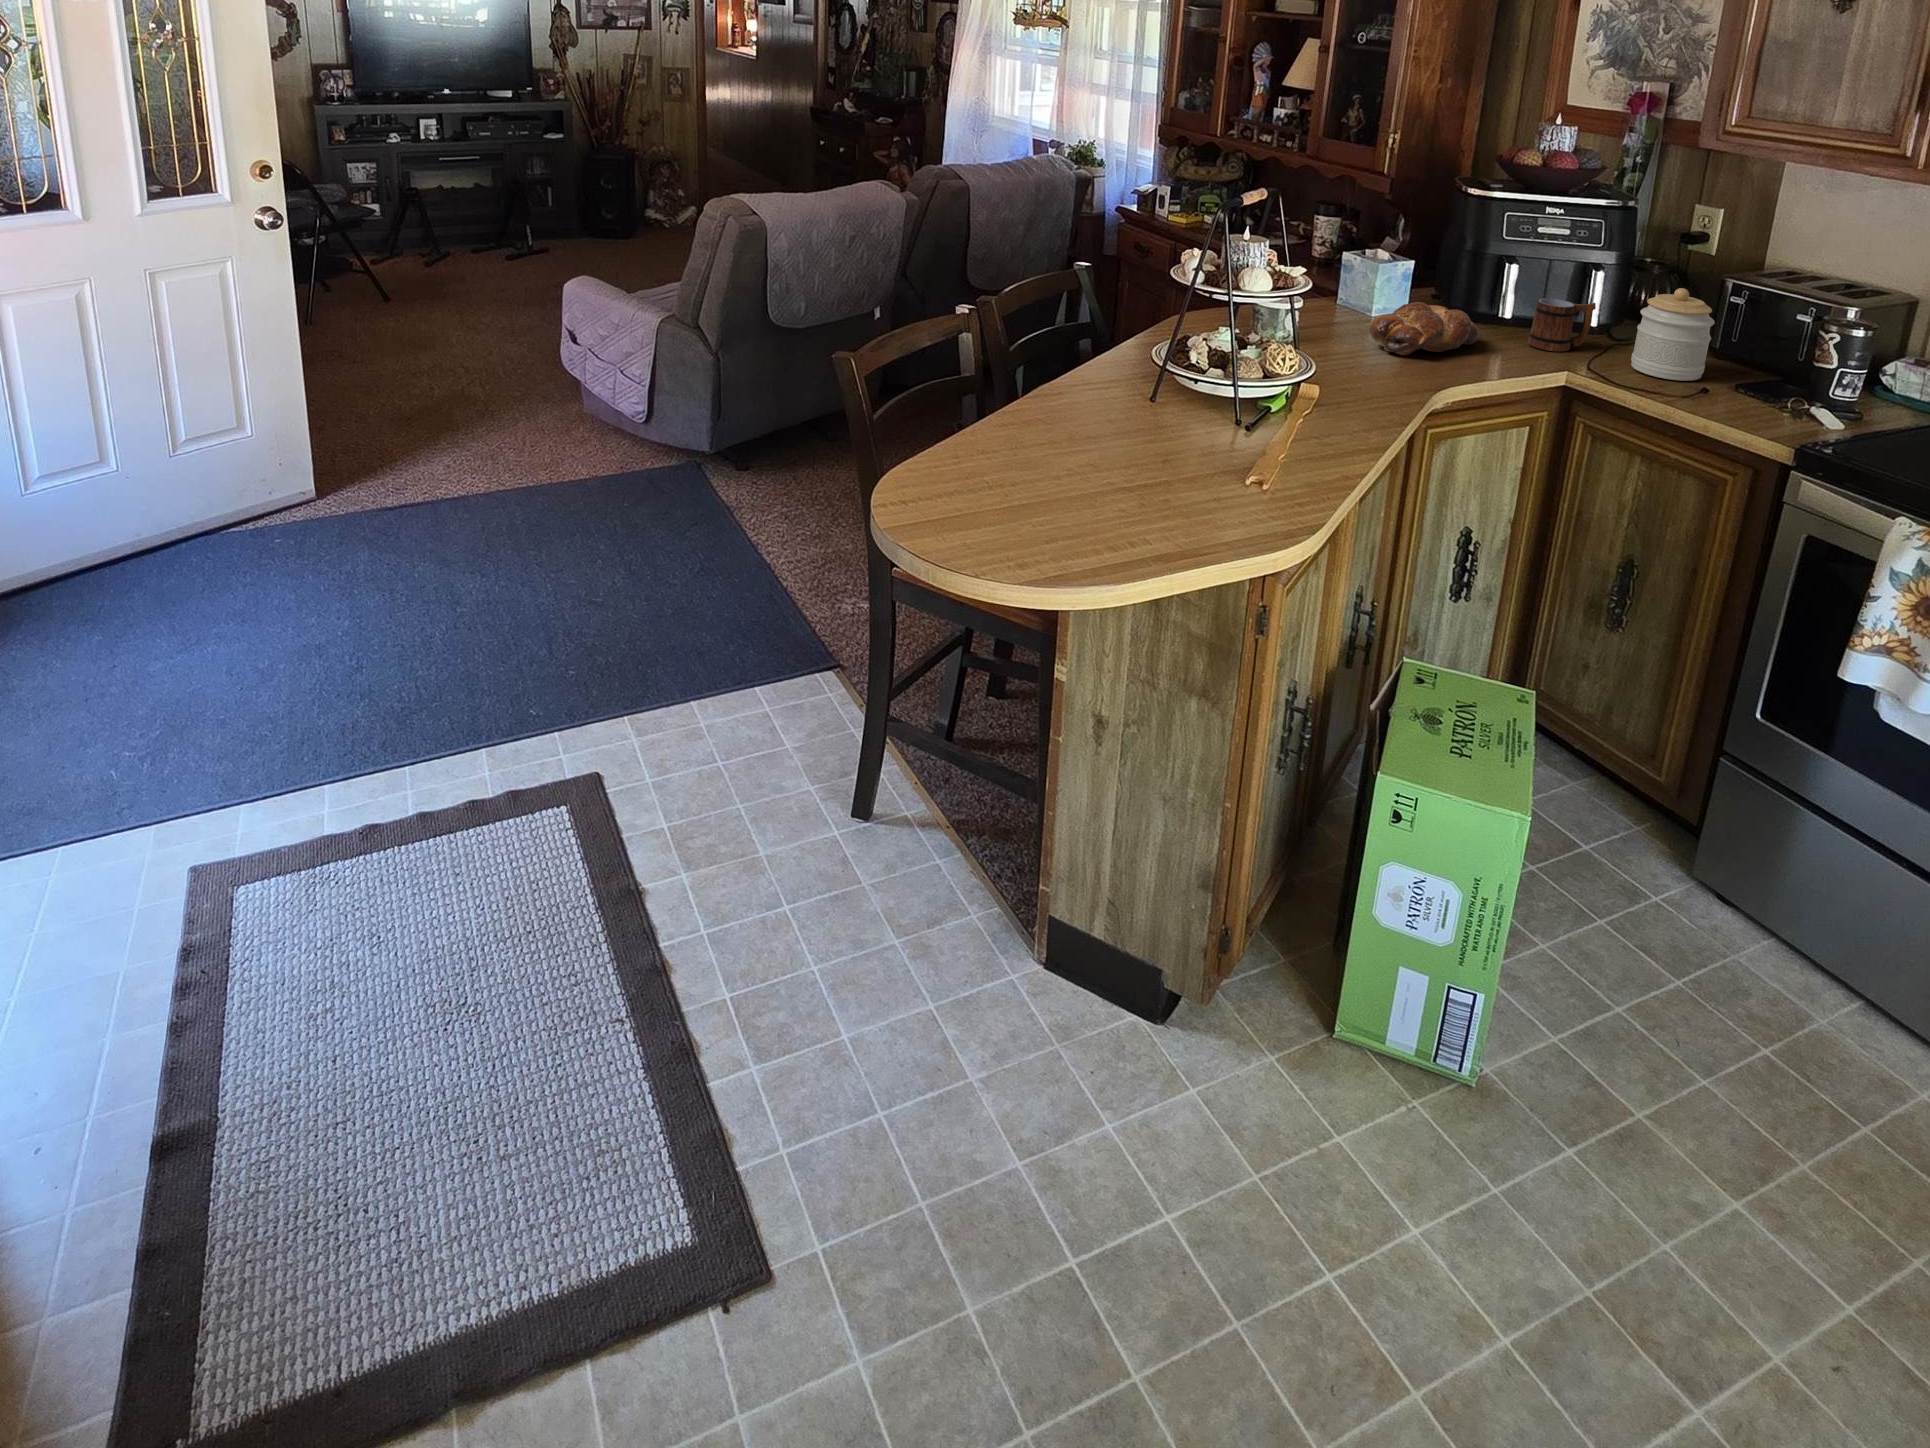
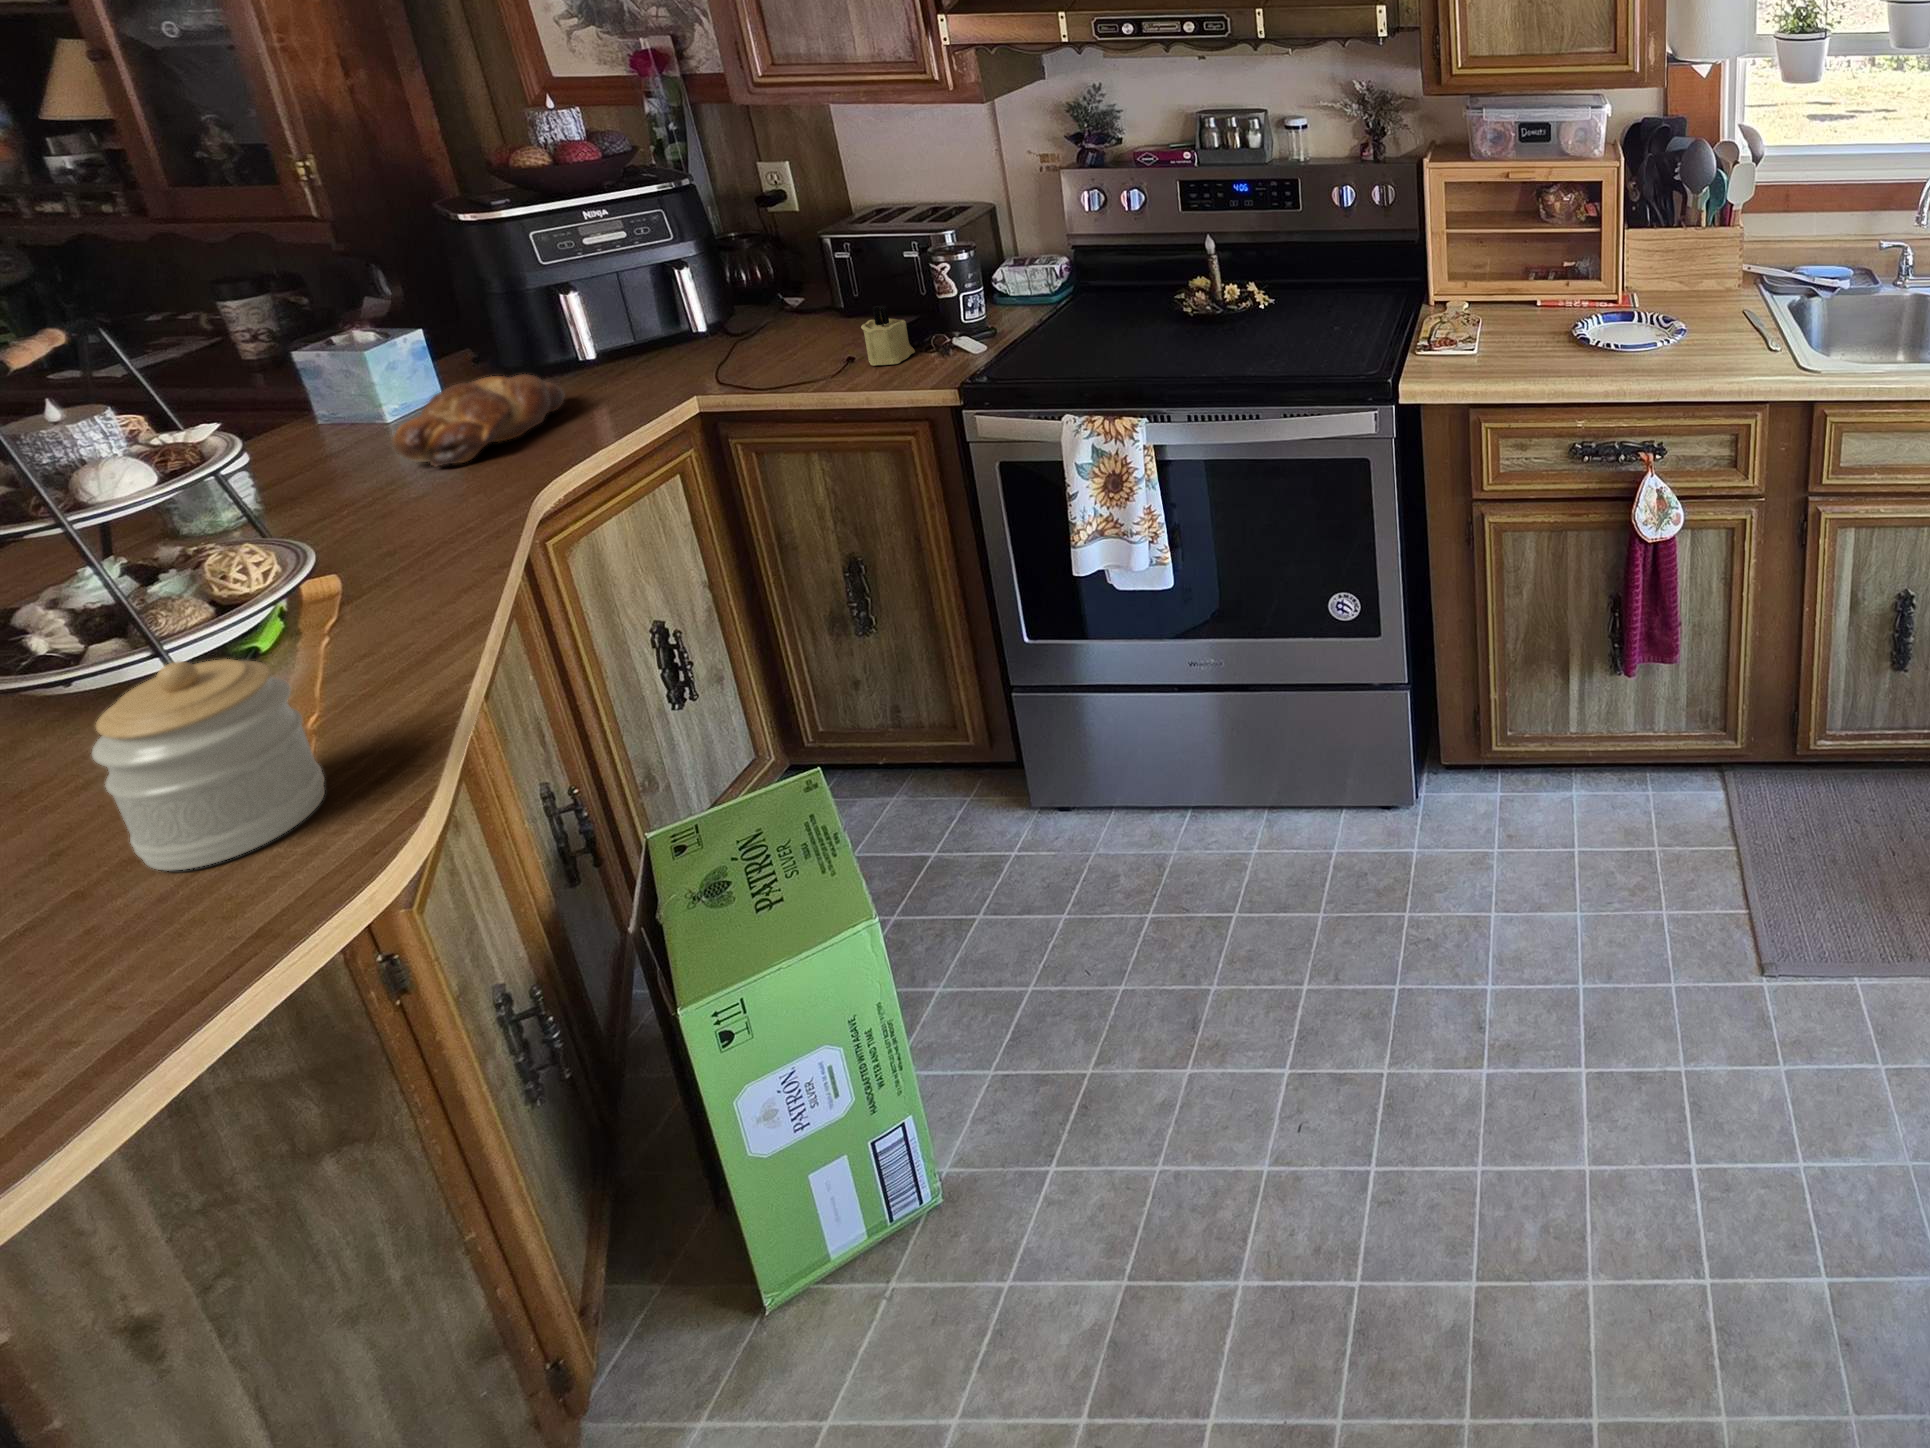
jar: present [1631,288,1715,381] -> present [92,659,325,871]
mug: present [1528,298,1596,352] -> none [623,306,701,381]
candle: none [1721,349,1772,408] -> present [861,305,915,366]

